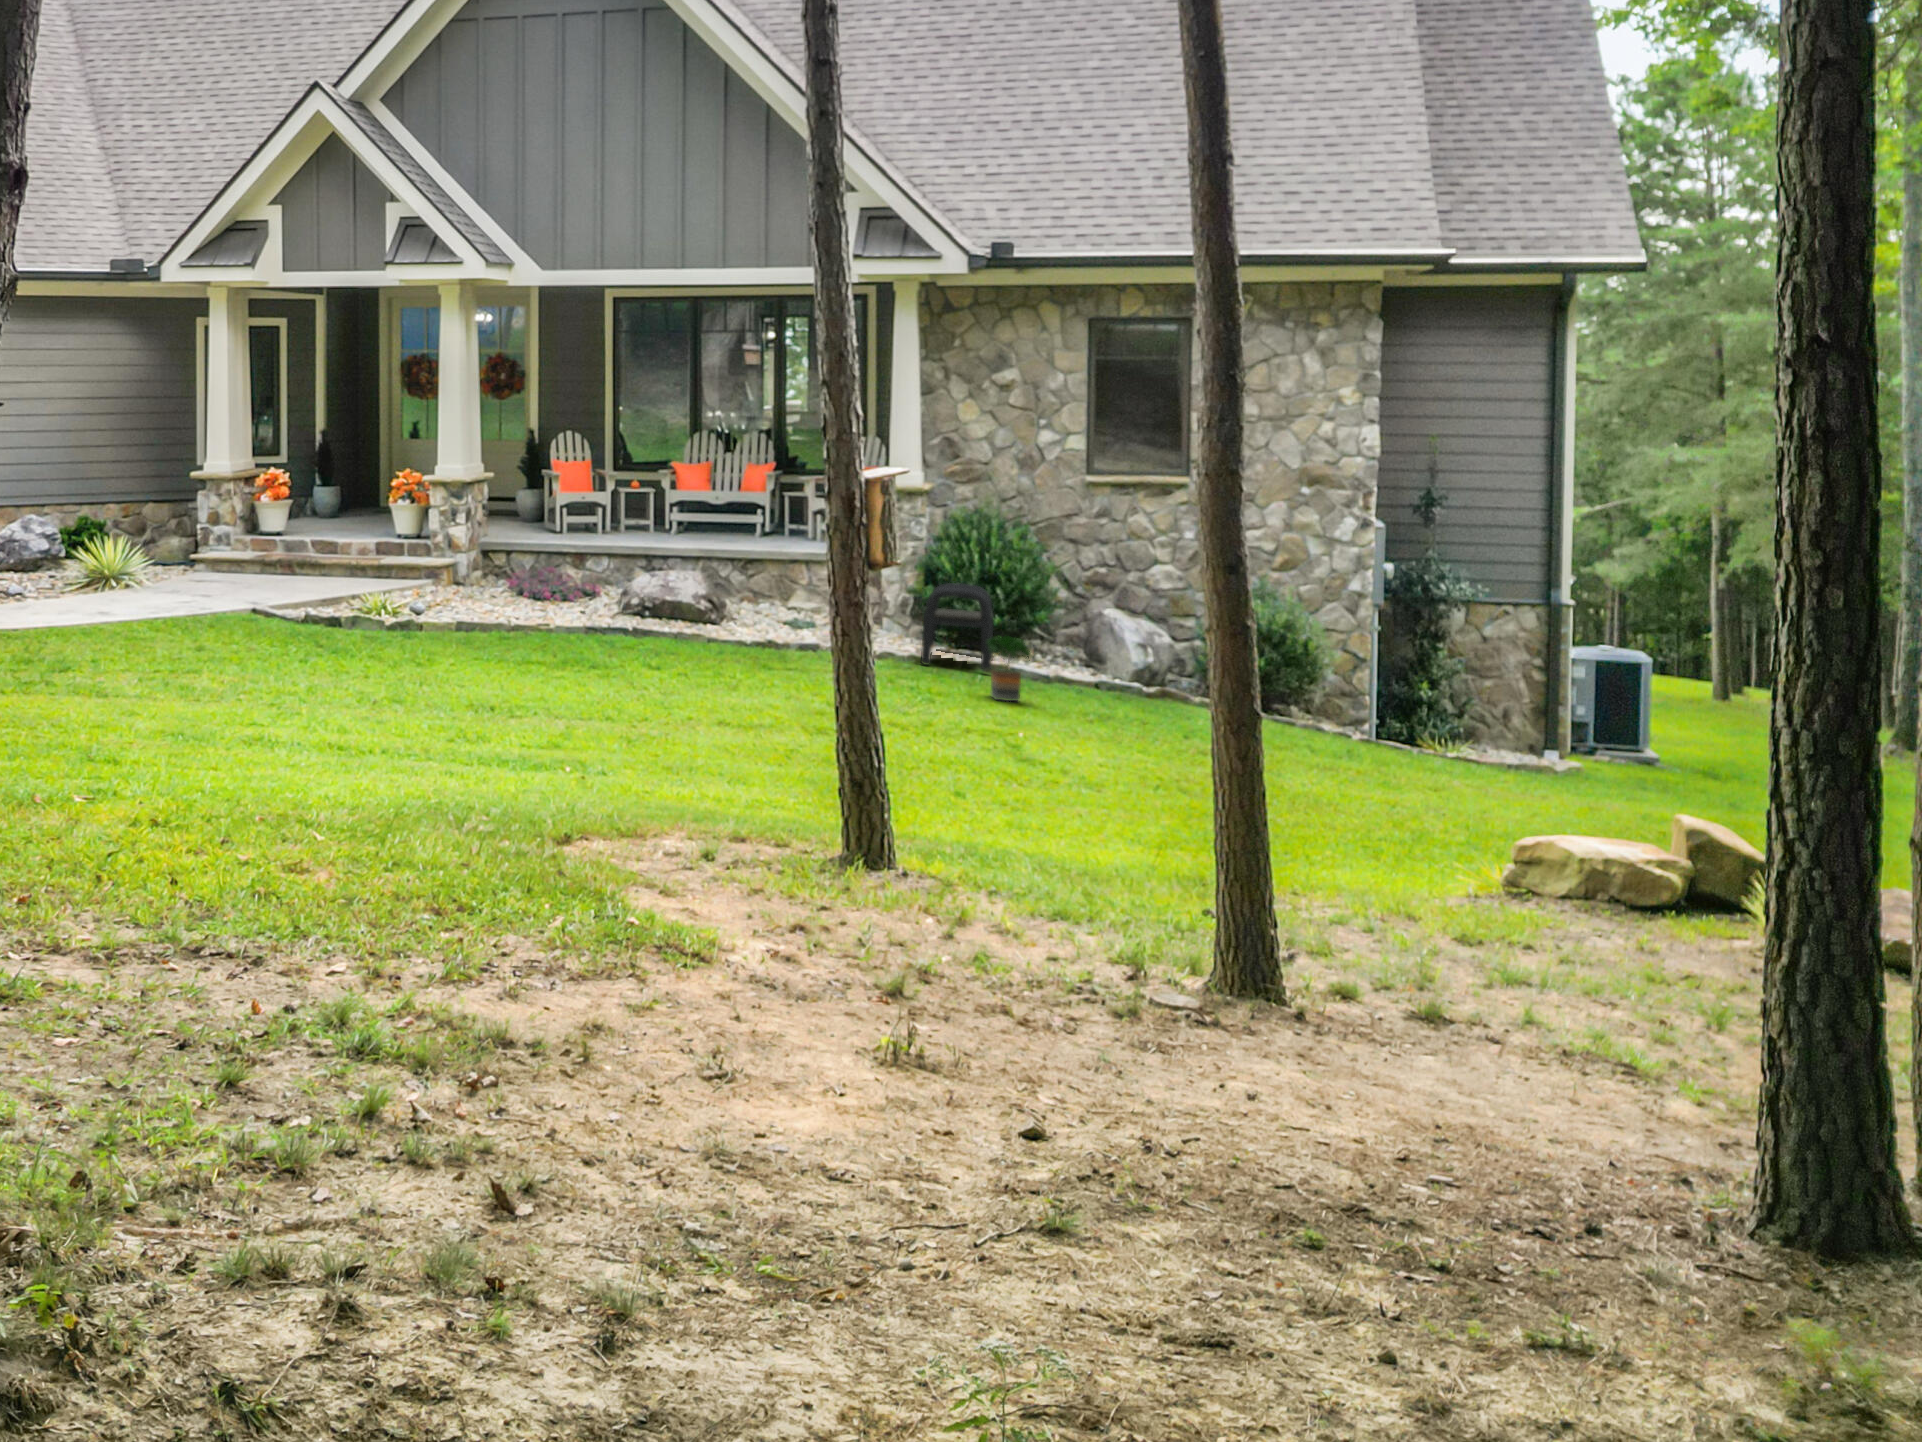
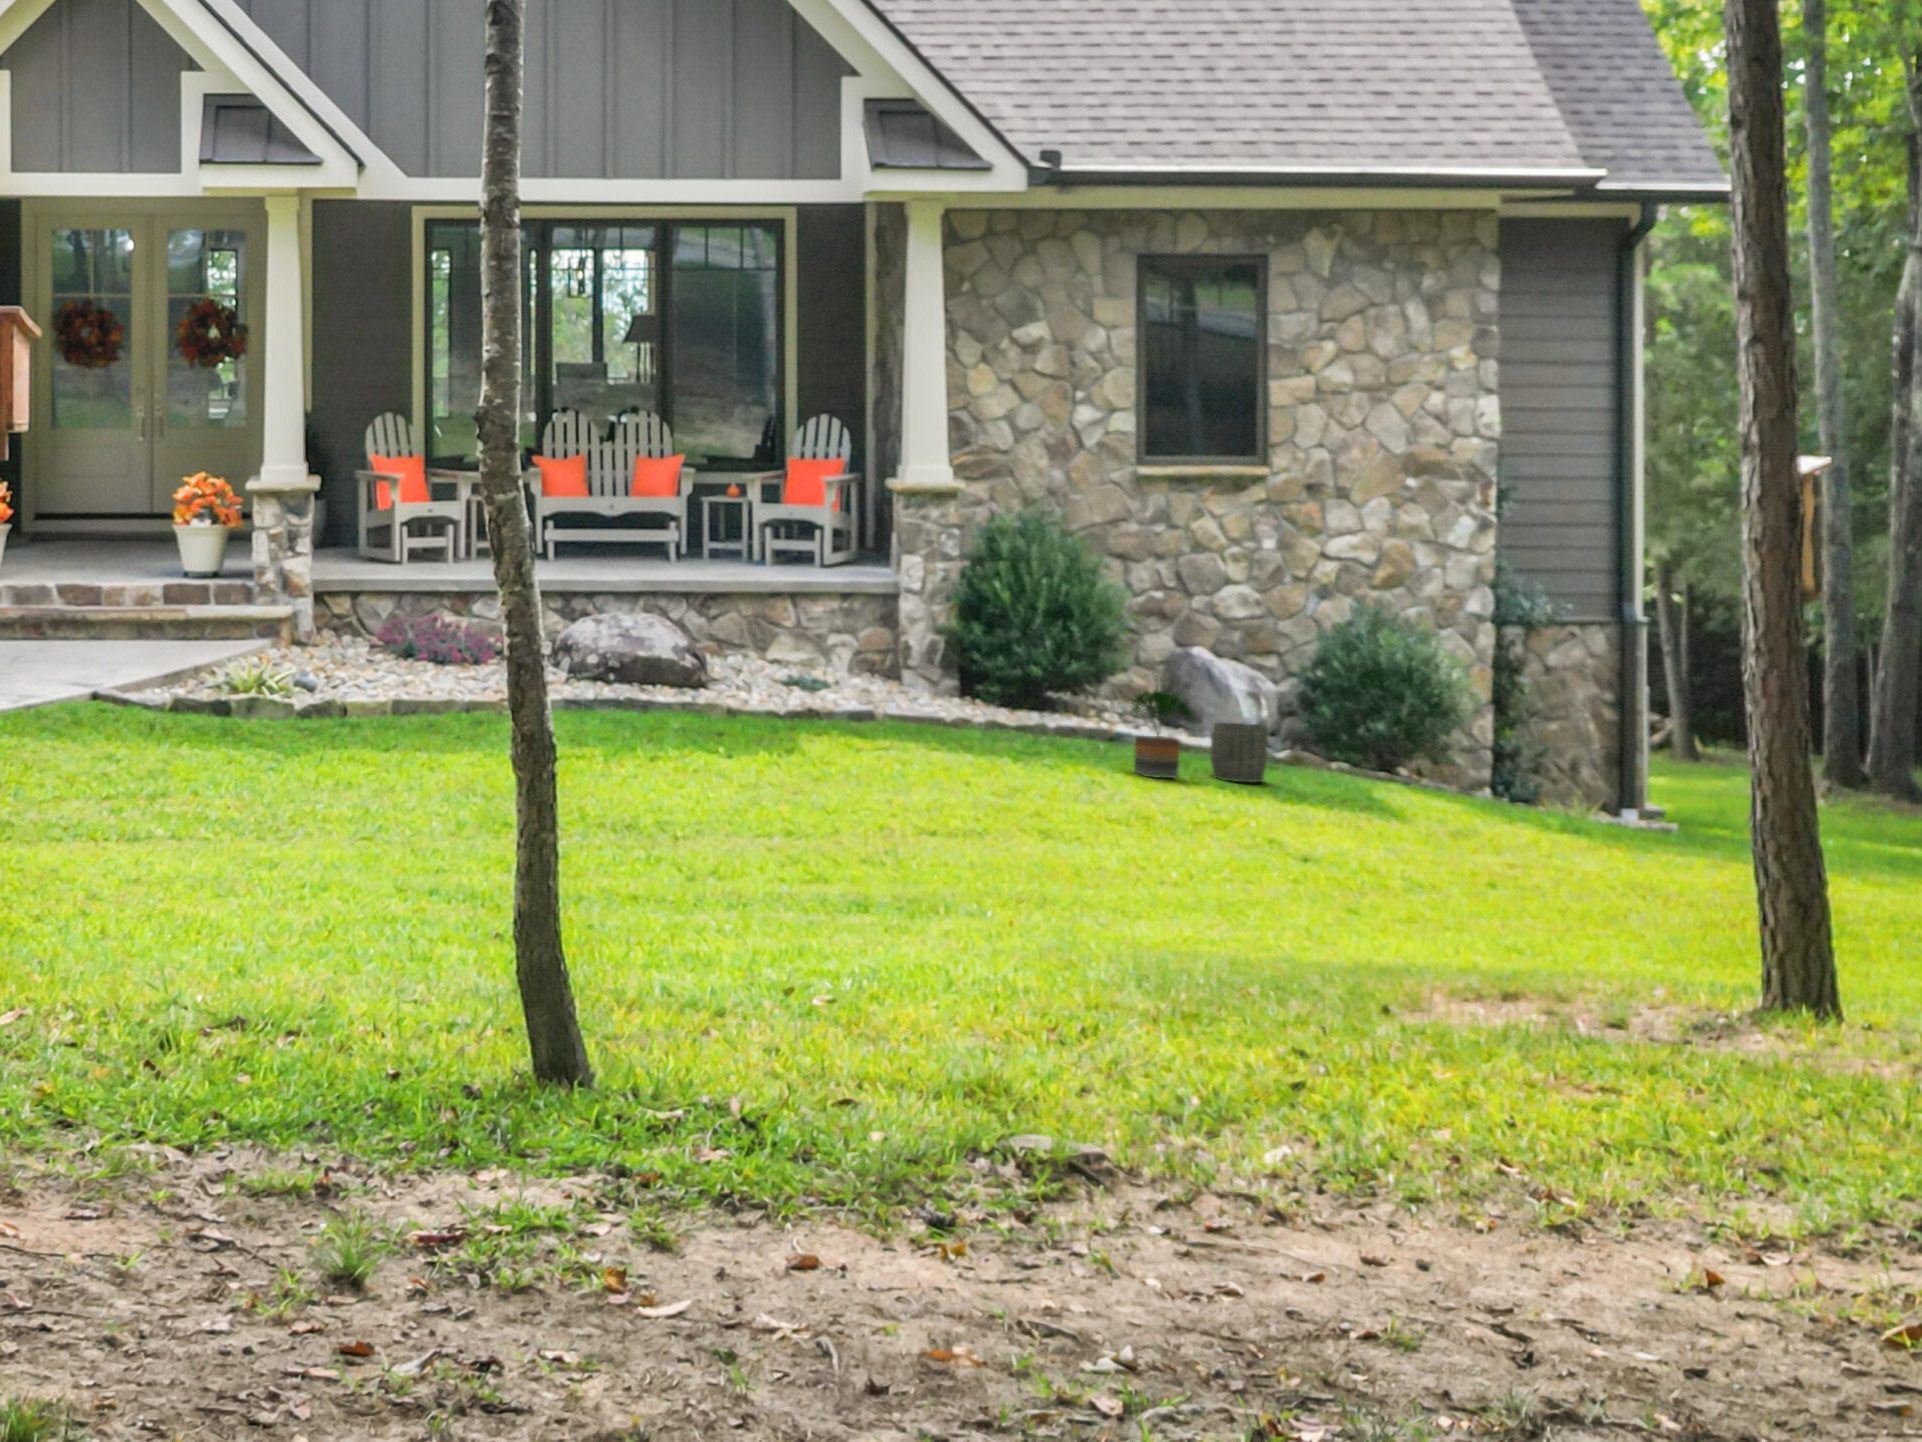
bench: present [921,583,993,669] -> none [975,619,1094,735]
woven basket: none [1057,662,1100,708] -> present [1211,722,1268,782]

